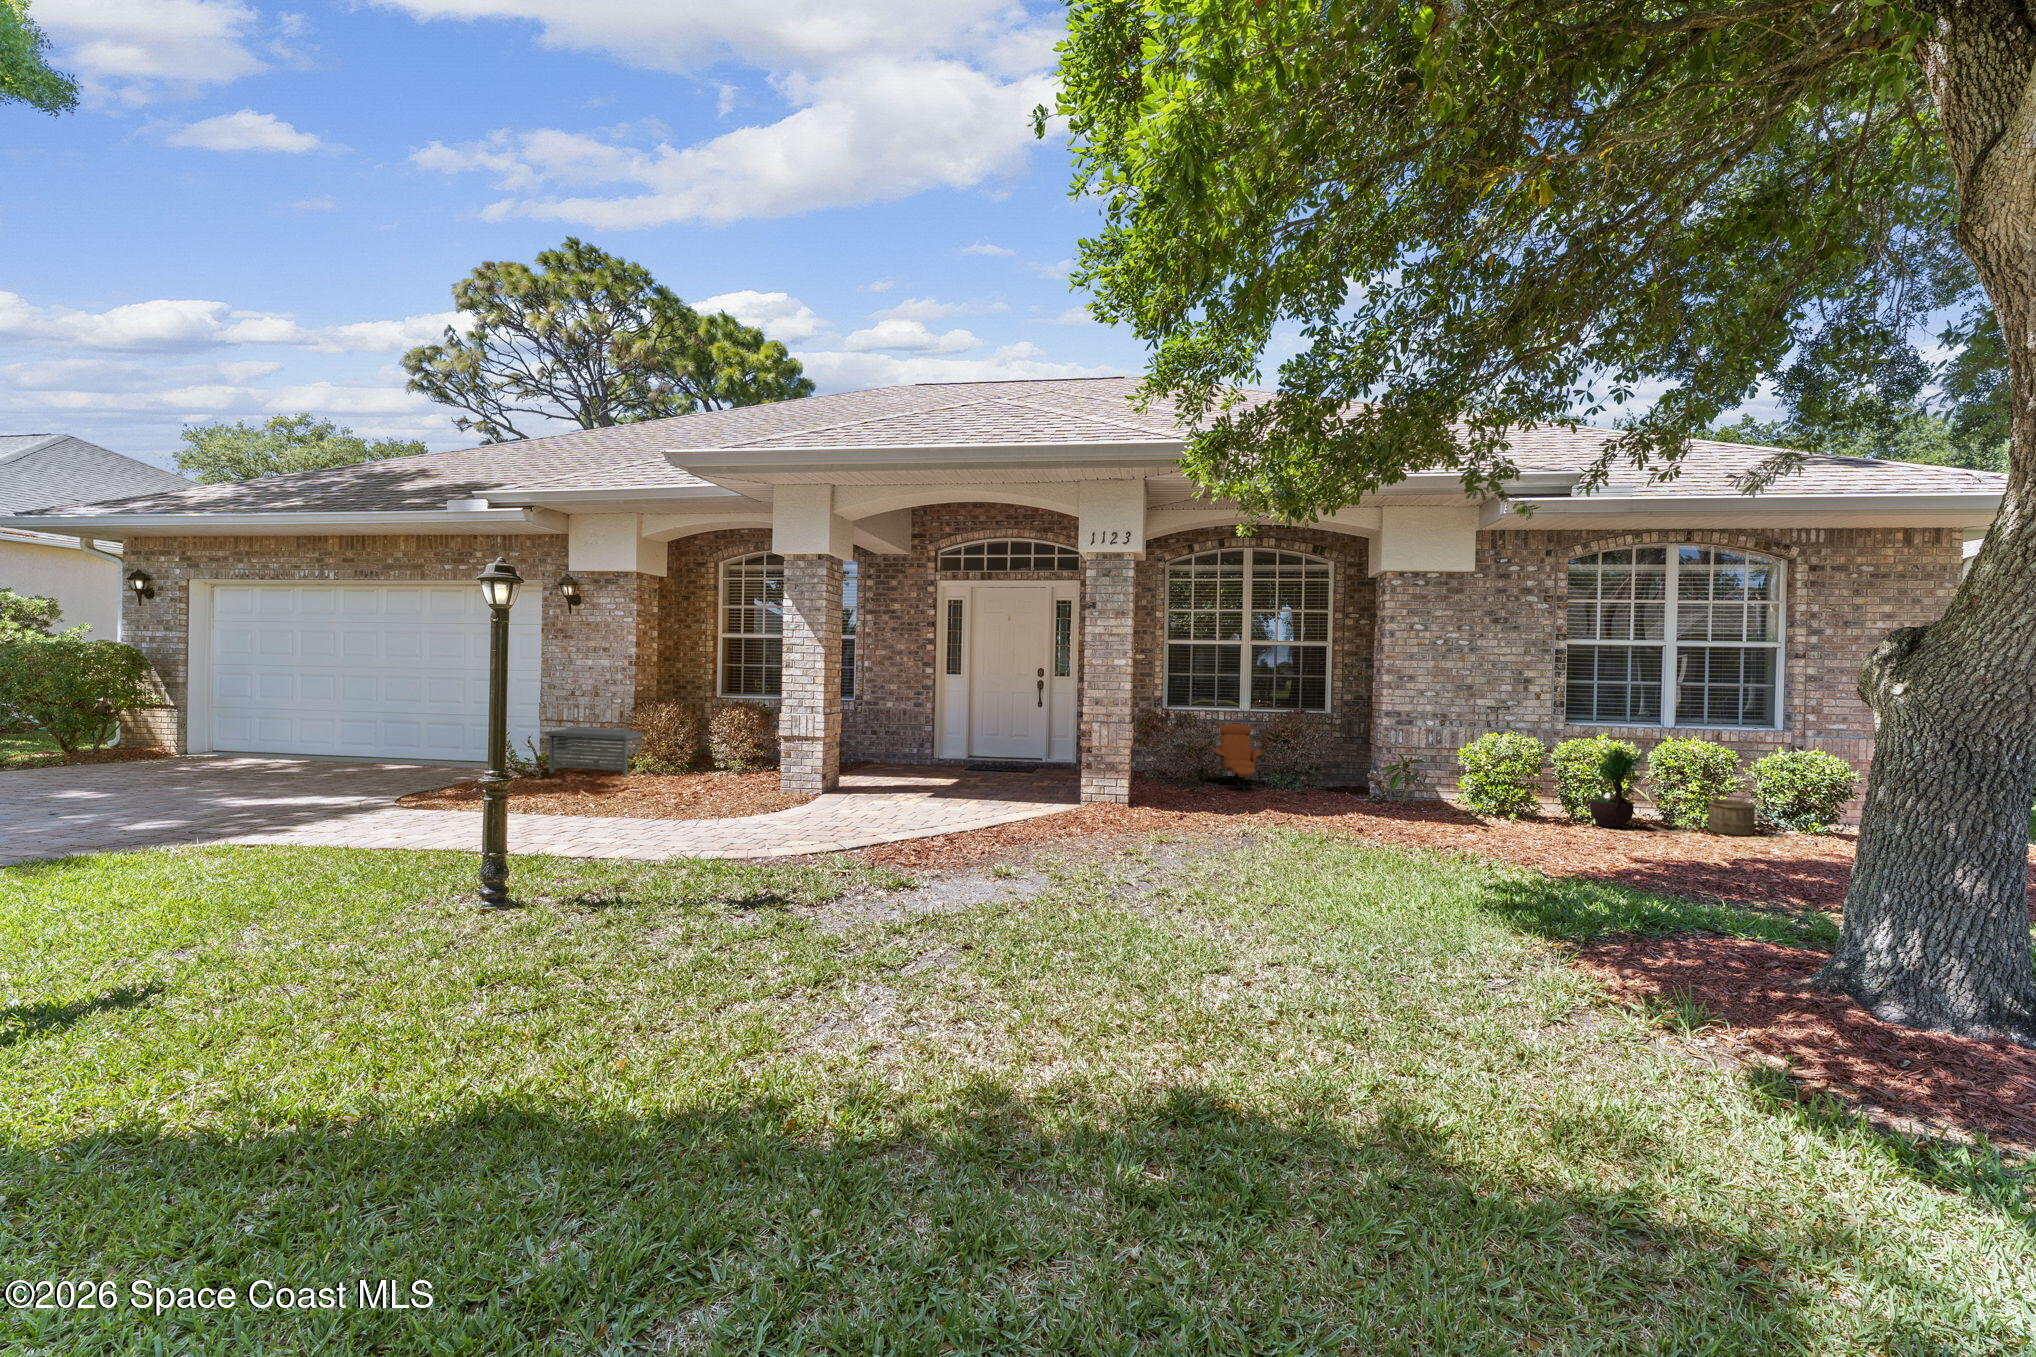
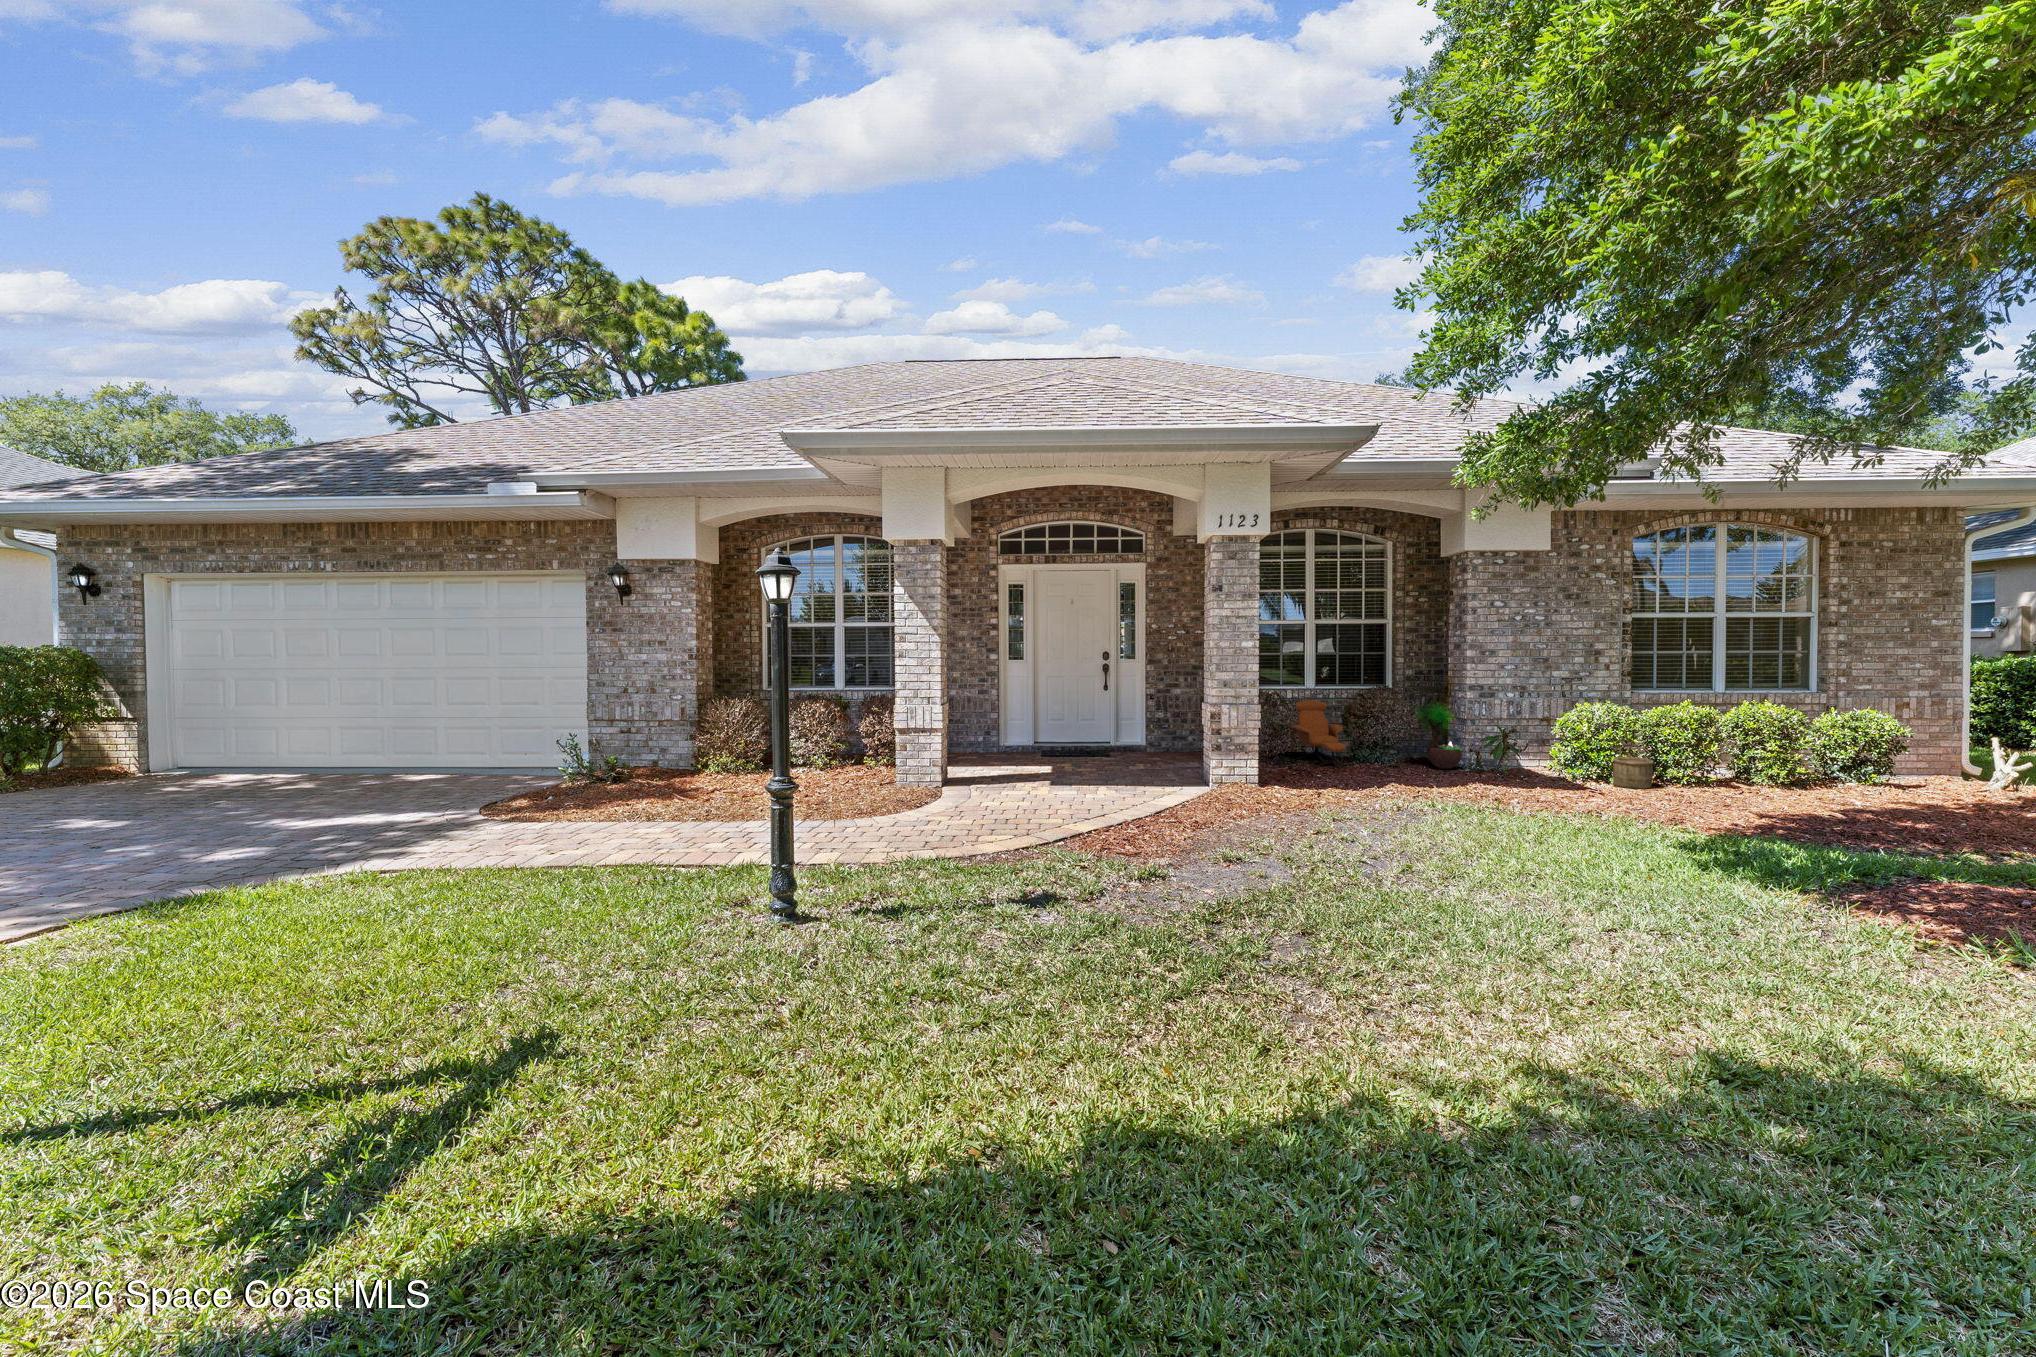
storage bench: present [545,728,653,777] -> none [605,728,725,779]
potted tree: present [1590,747,1644,827] -> present [1413,700,1462,769]
wooden bucket: present [1708,800,1756,835] -> present [1612,756,1654,789]

